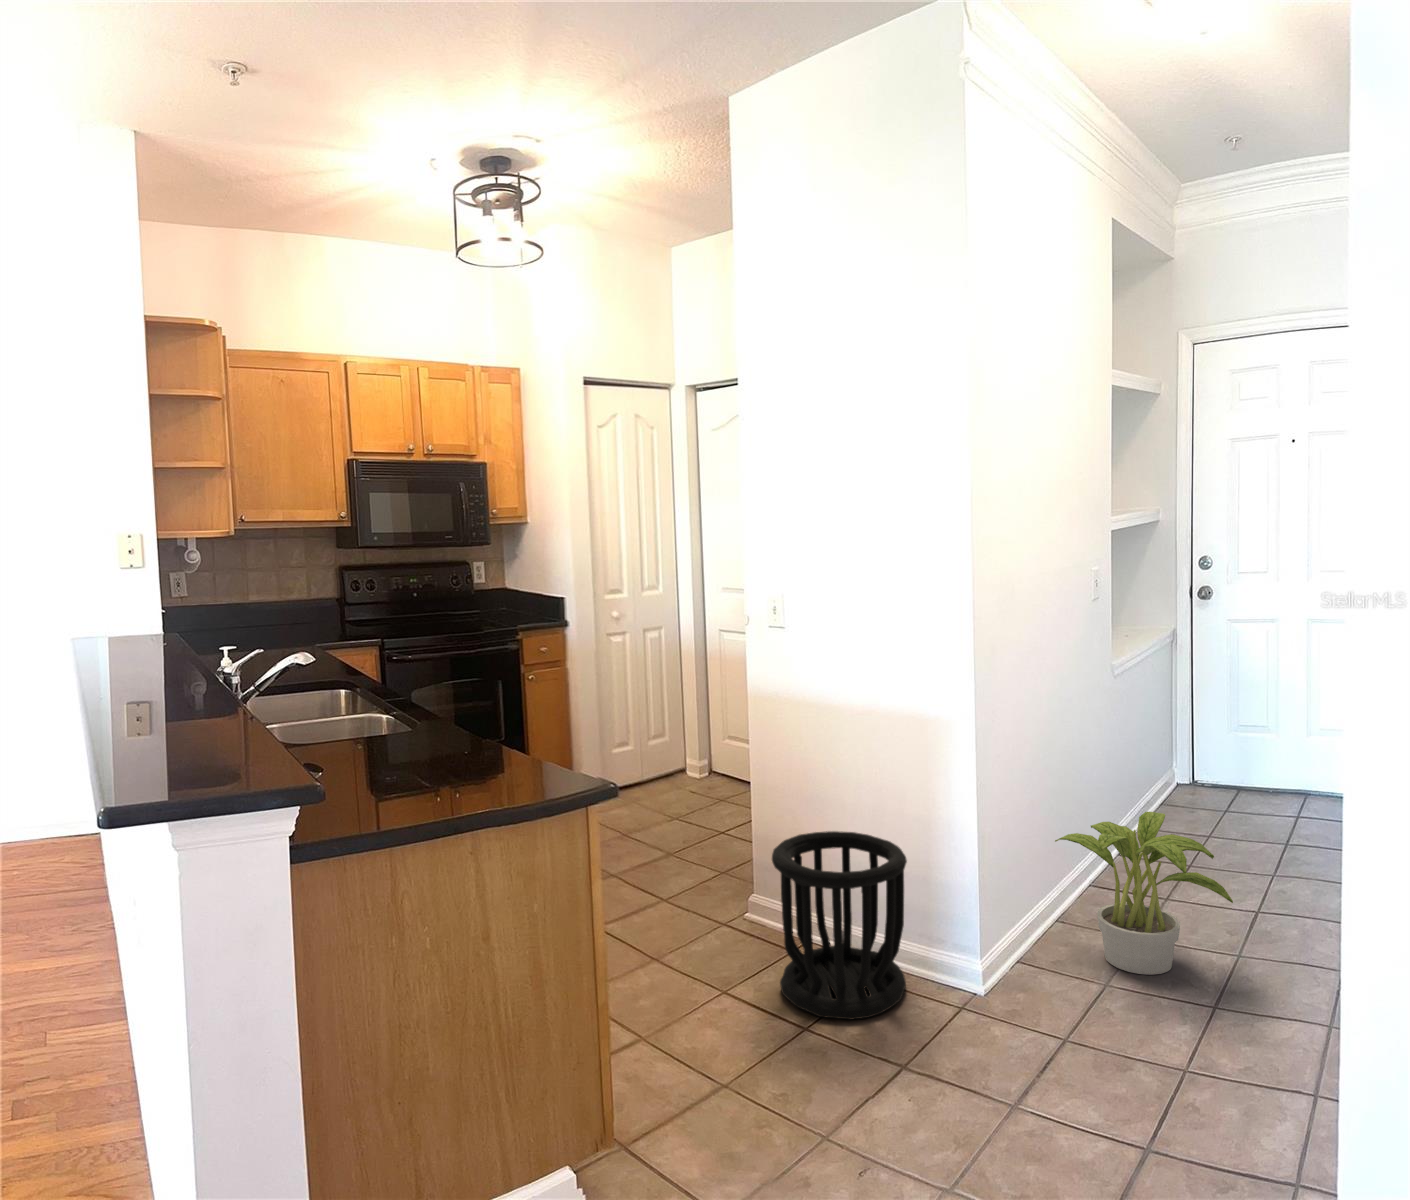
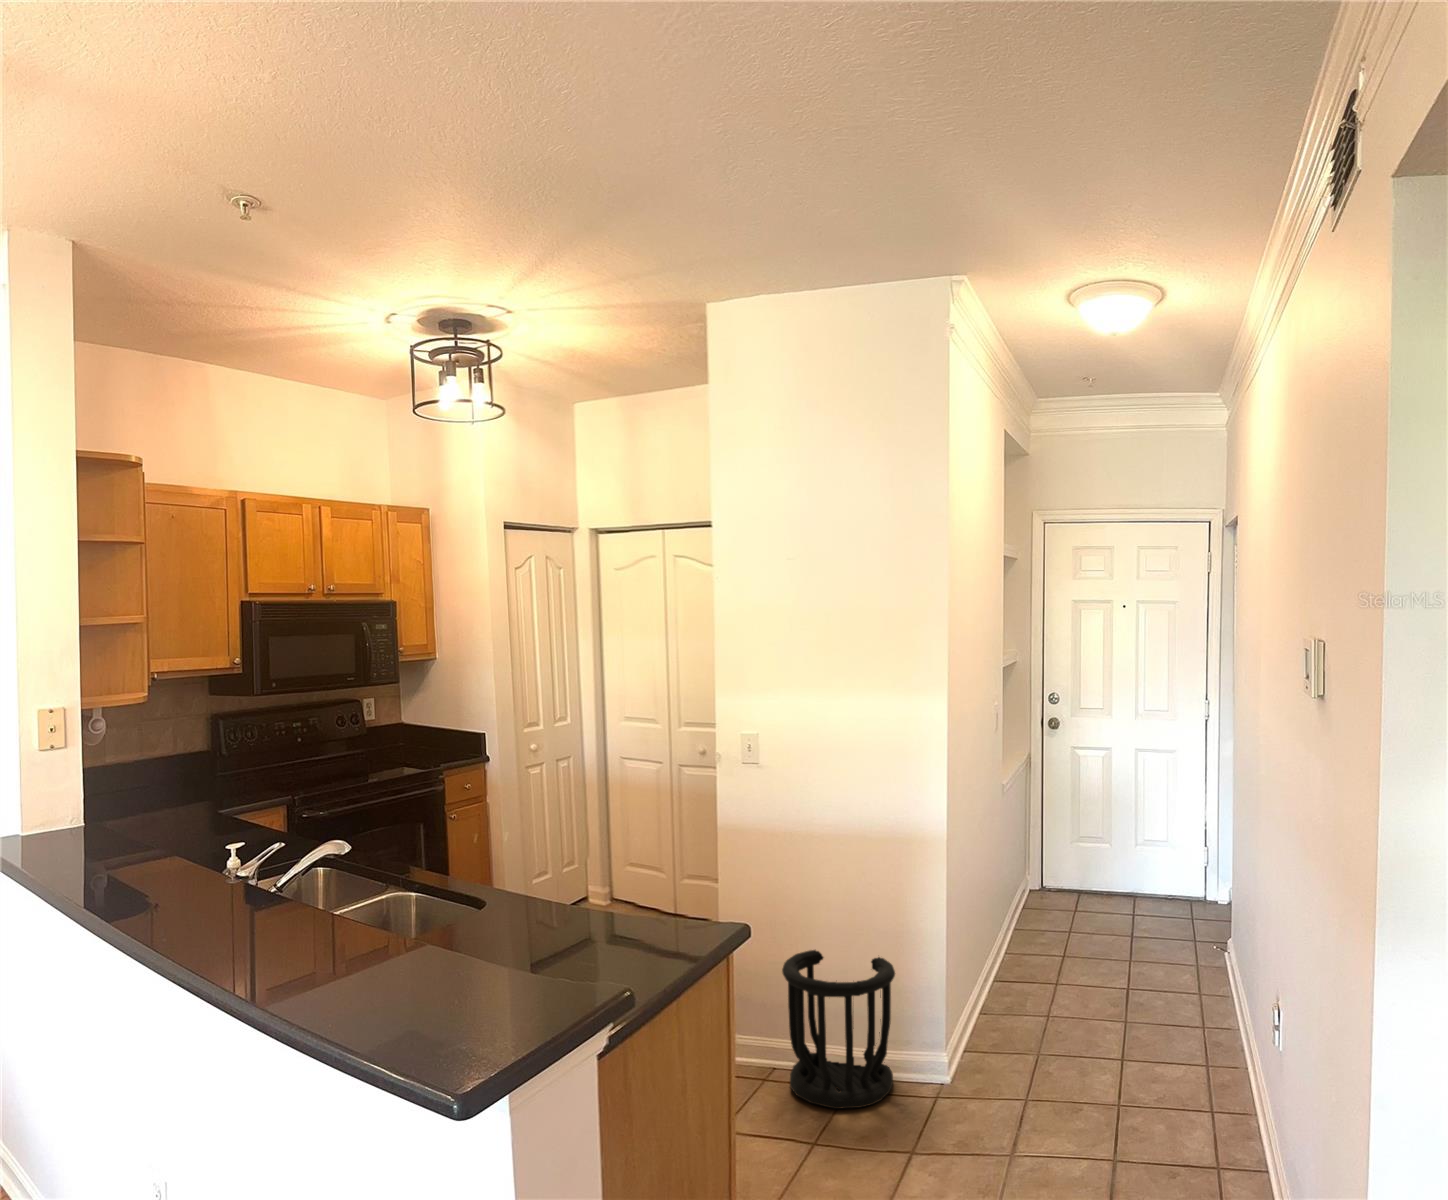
potted plant: present [1055,812,1233,975] -> none [984,913,1125,1046]

